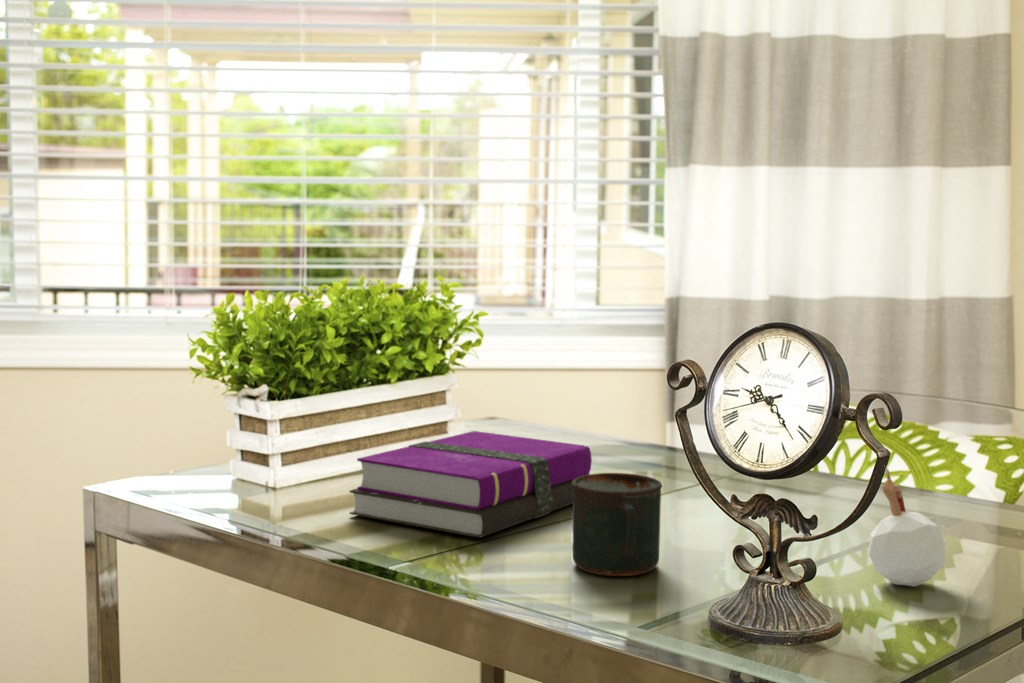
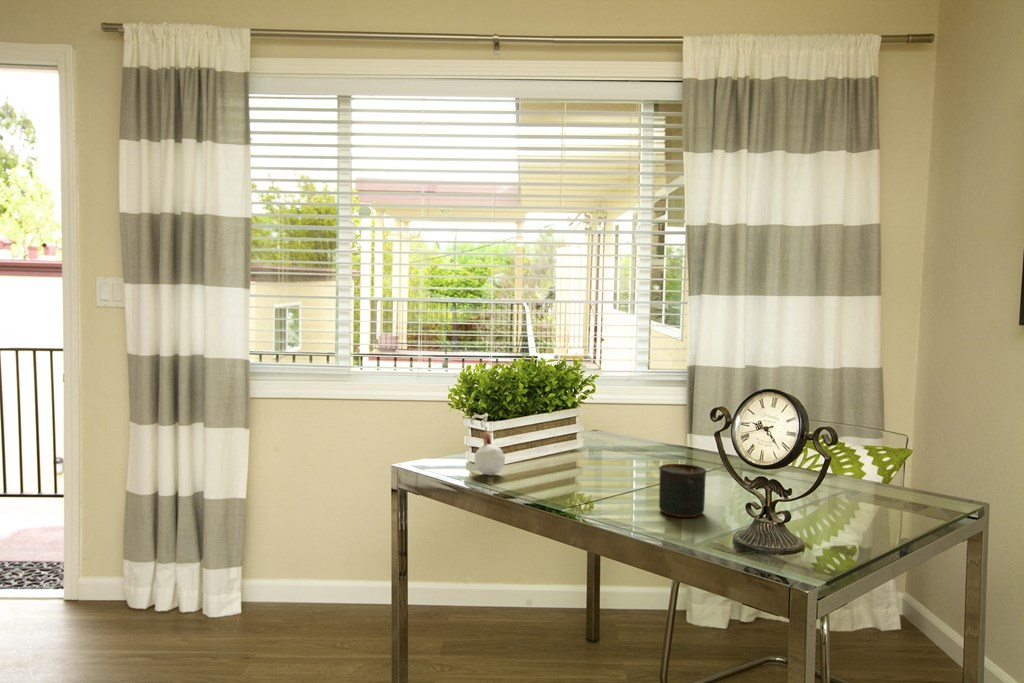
hardback book: present [350,431,592,537] -> none [536,439,663,496]
candle: present [869,465,945,586] -> present [474,427,505,475]

